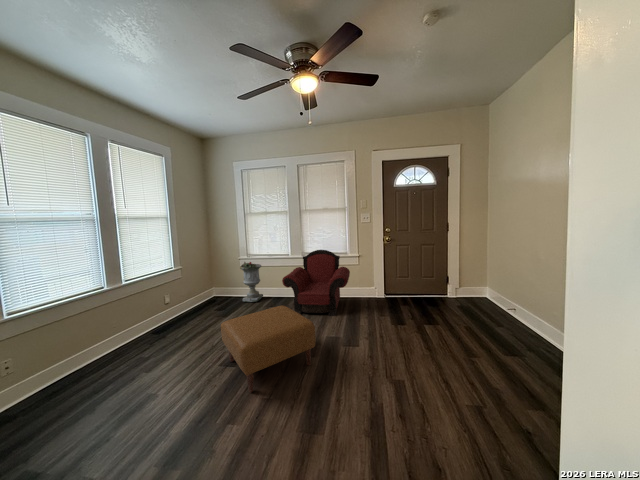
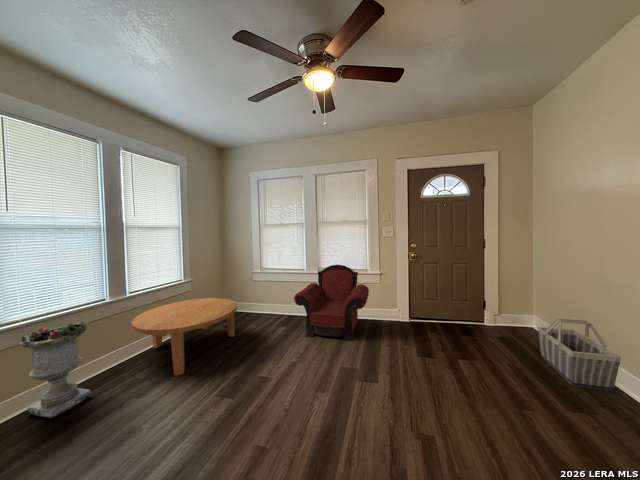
planter: present [240,262,263,302] -> present [20,321,92,418]
coffee table: none [131,284,230,352] -> present [132,298,237,376]
basket: none [488,287,545,339] -> present [537,319,621,391]
ottoman: present [221,306,316,393] -> none [219,329,325,439]

